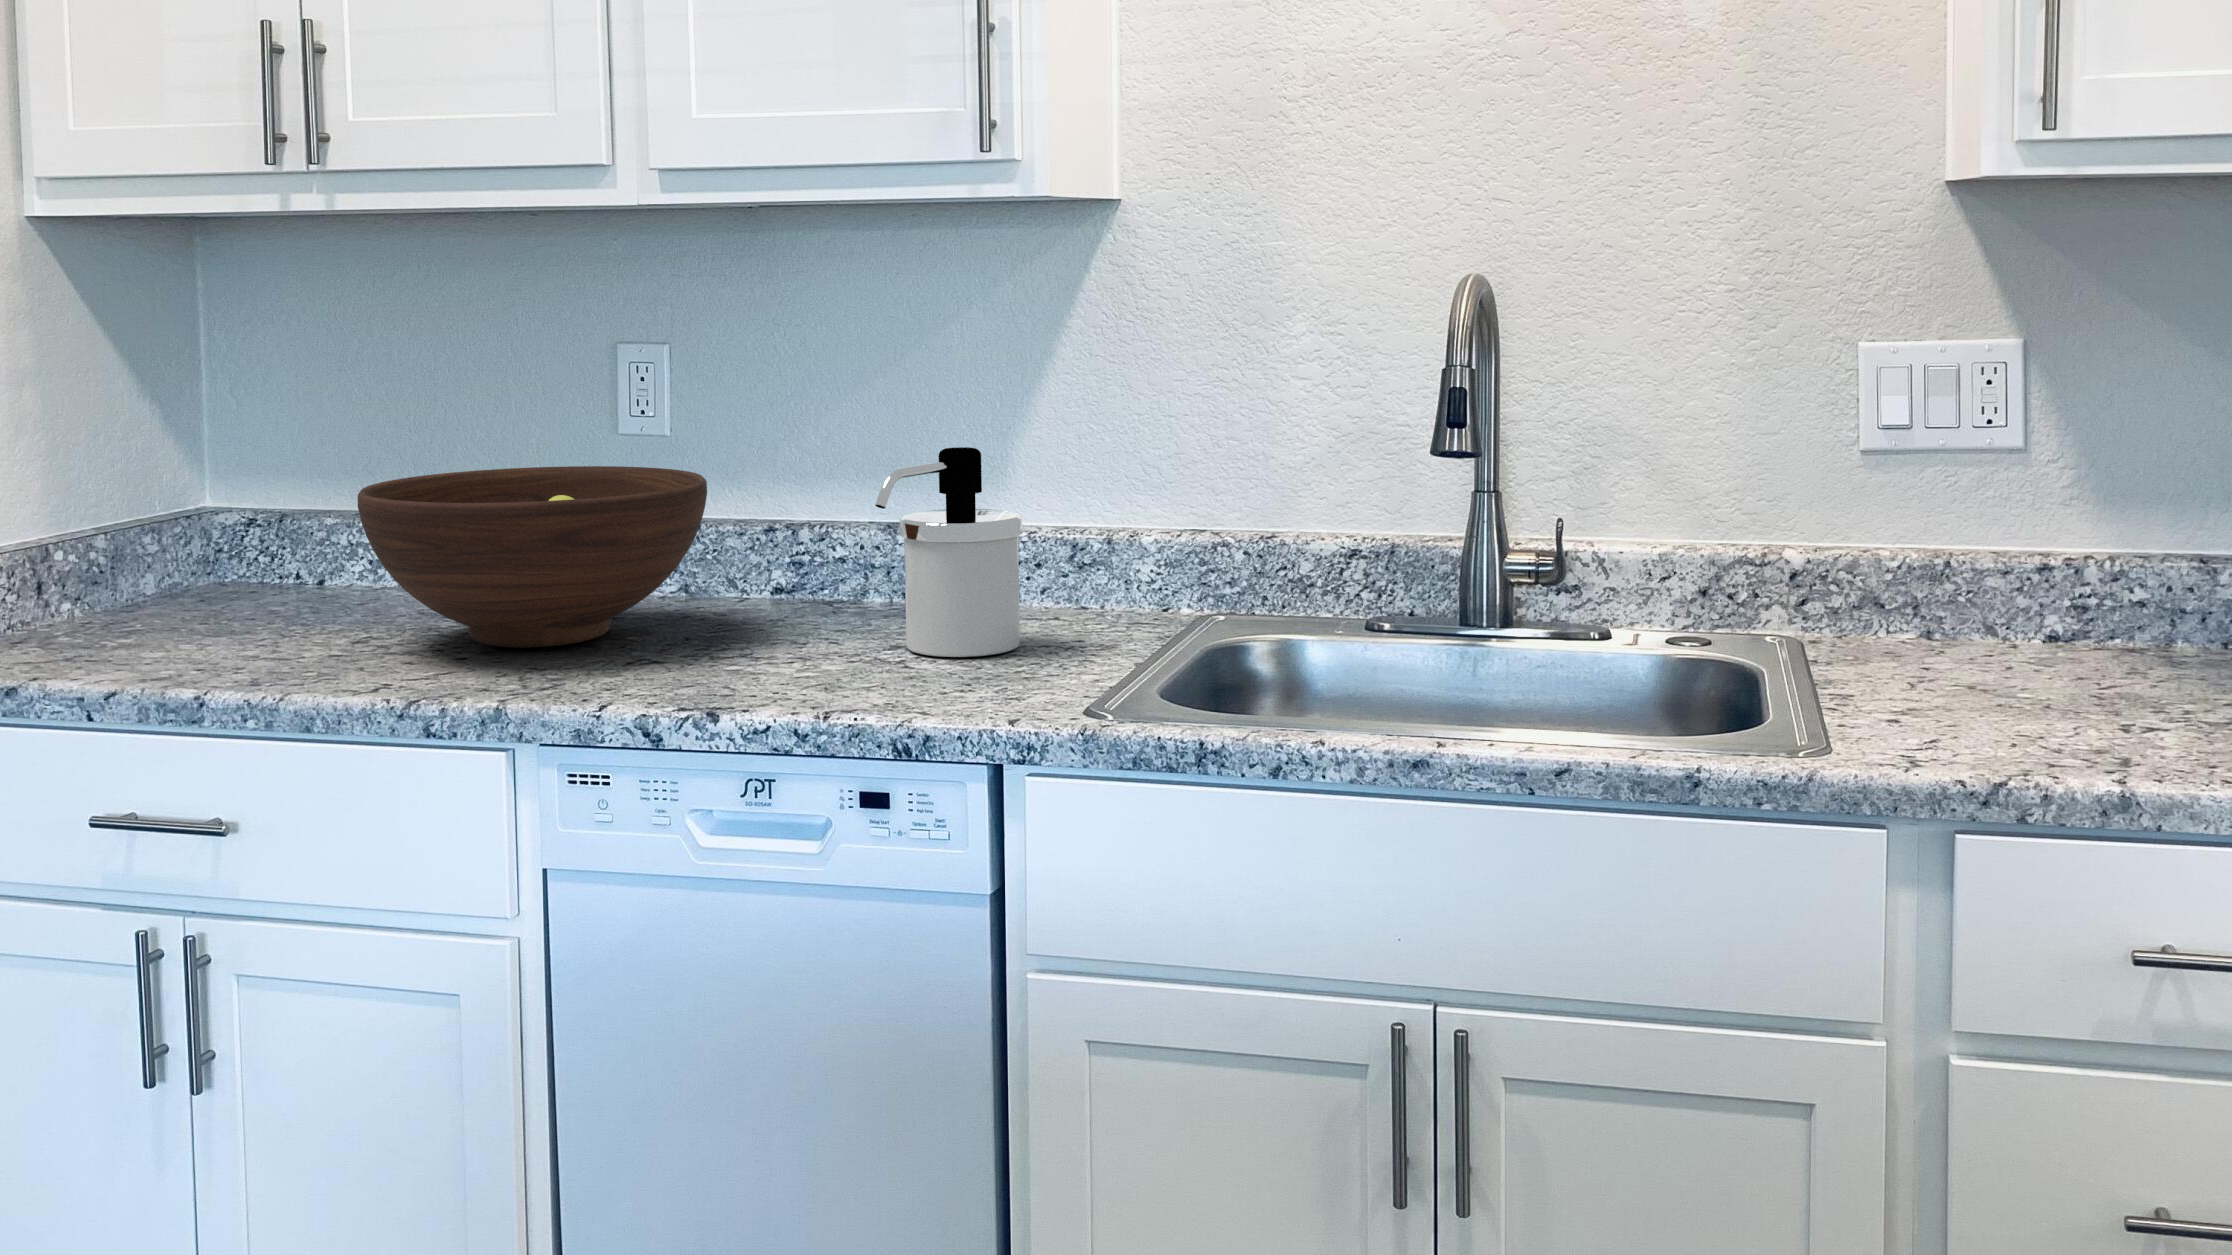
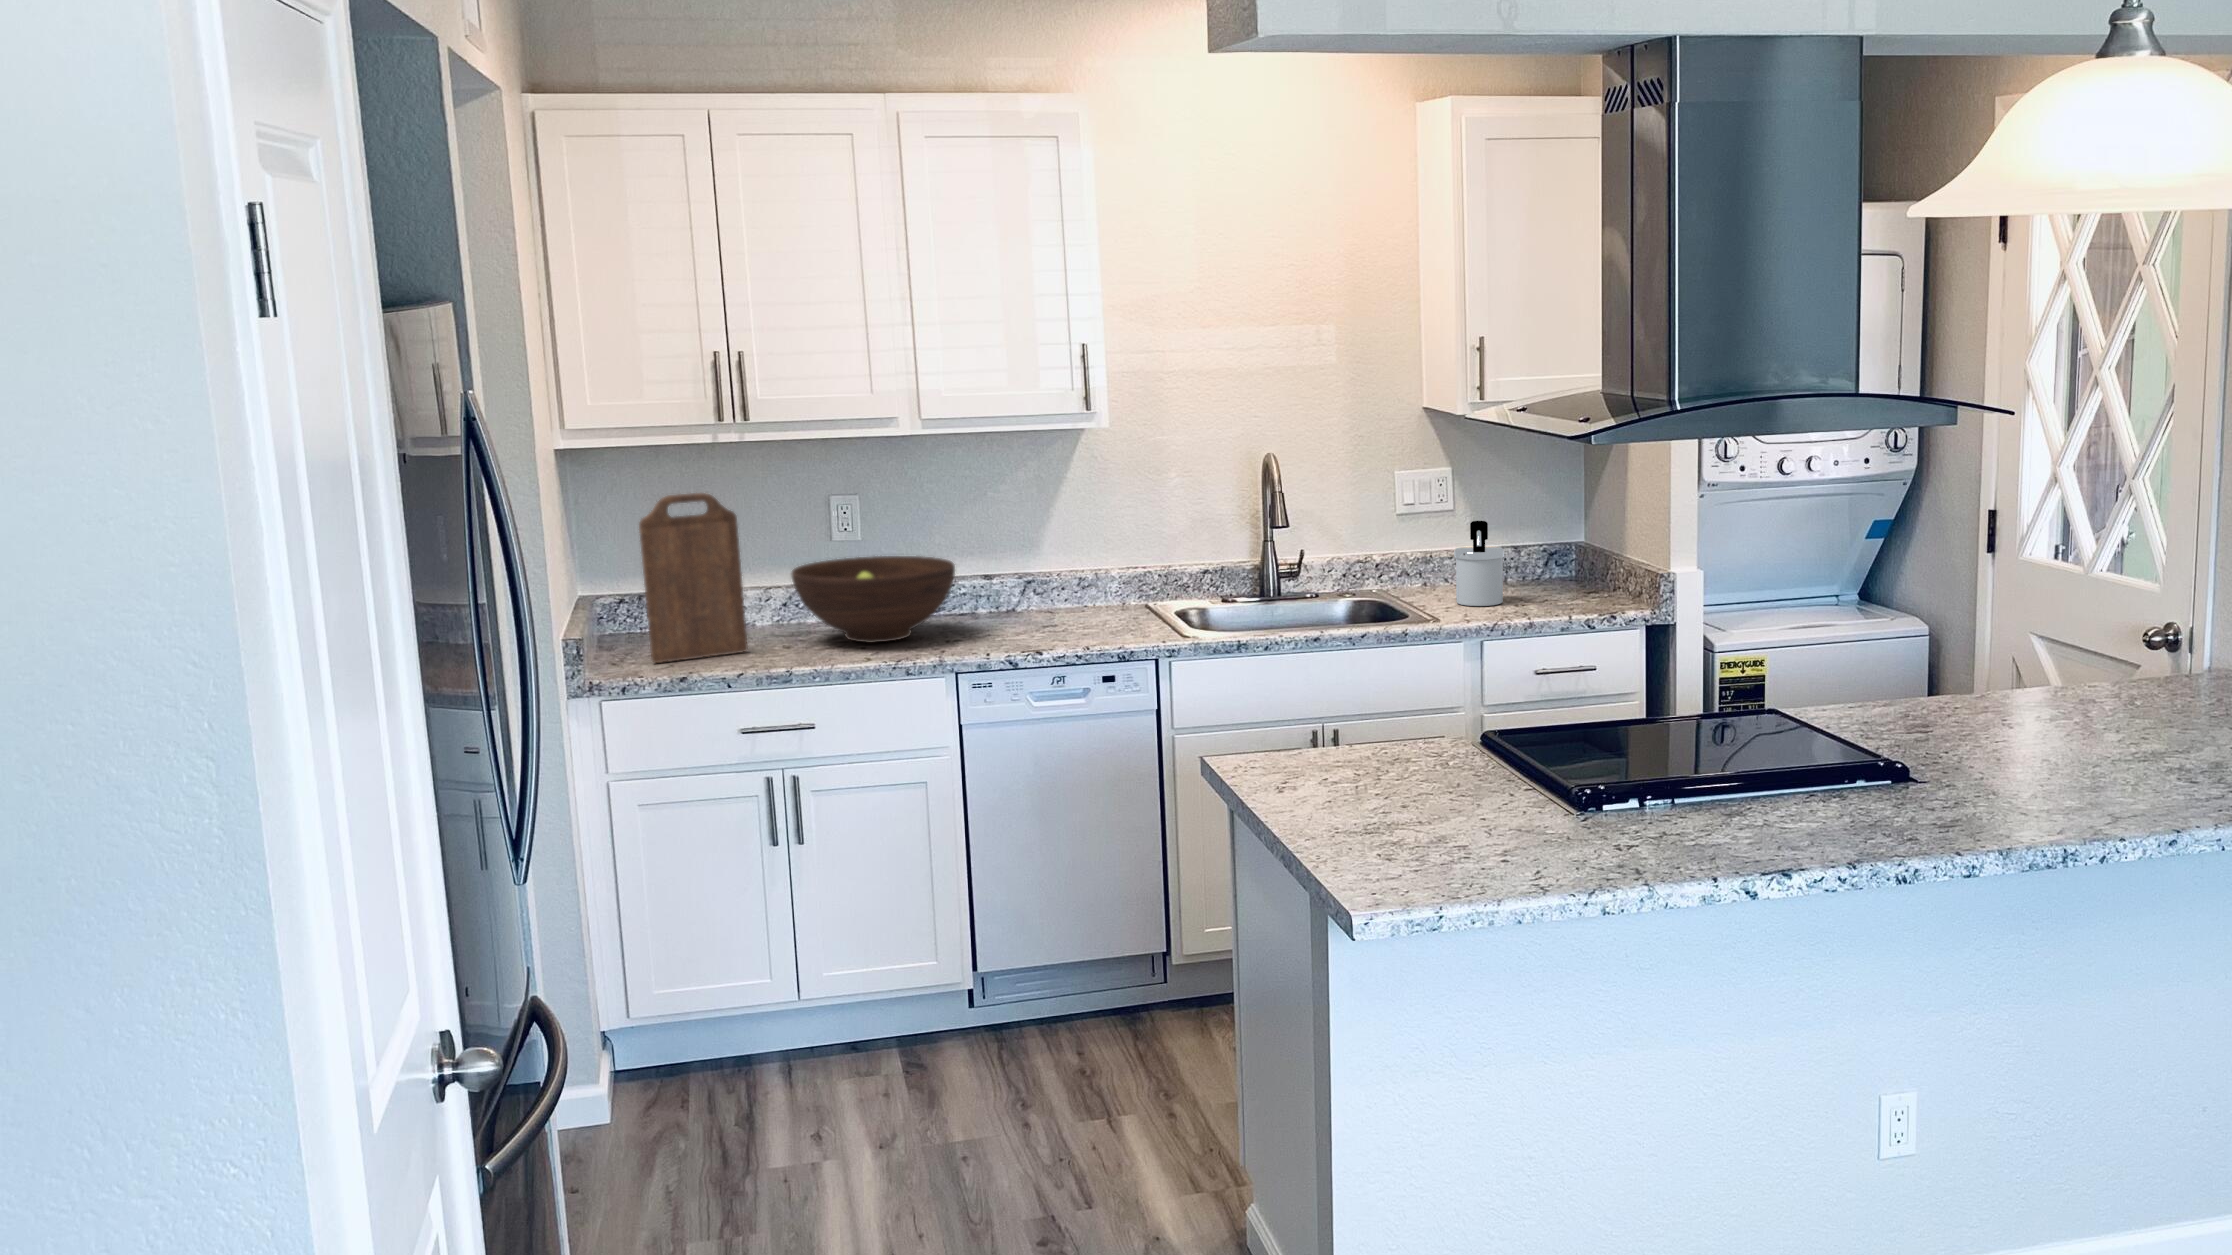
cutting board: none [57,306,275,646] -> present [639,493,748,663]
soap dispenser: present [875,447,1022,657] -> present [1454,521,1504,606]

